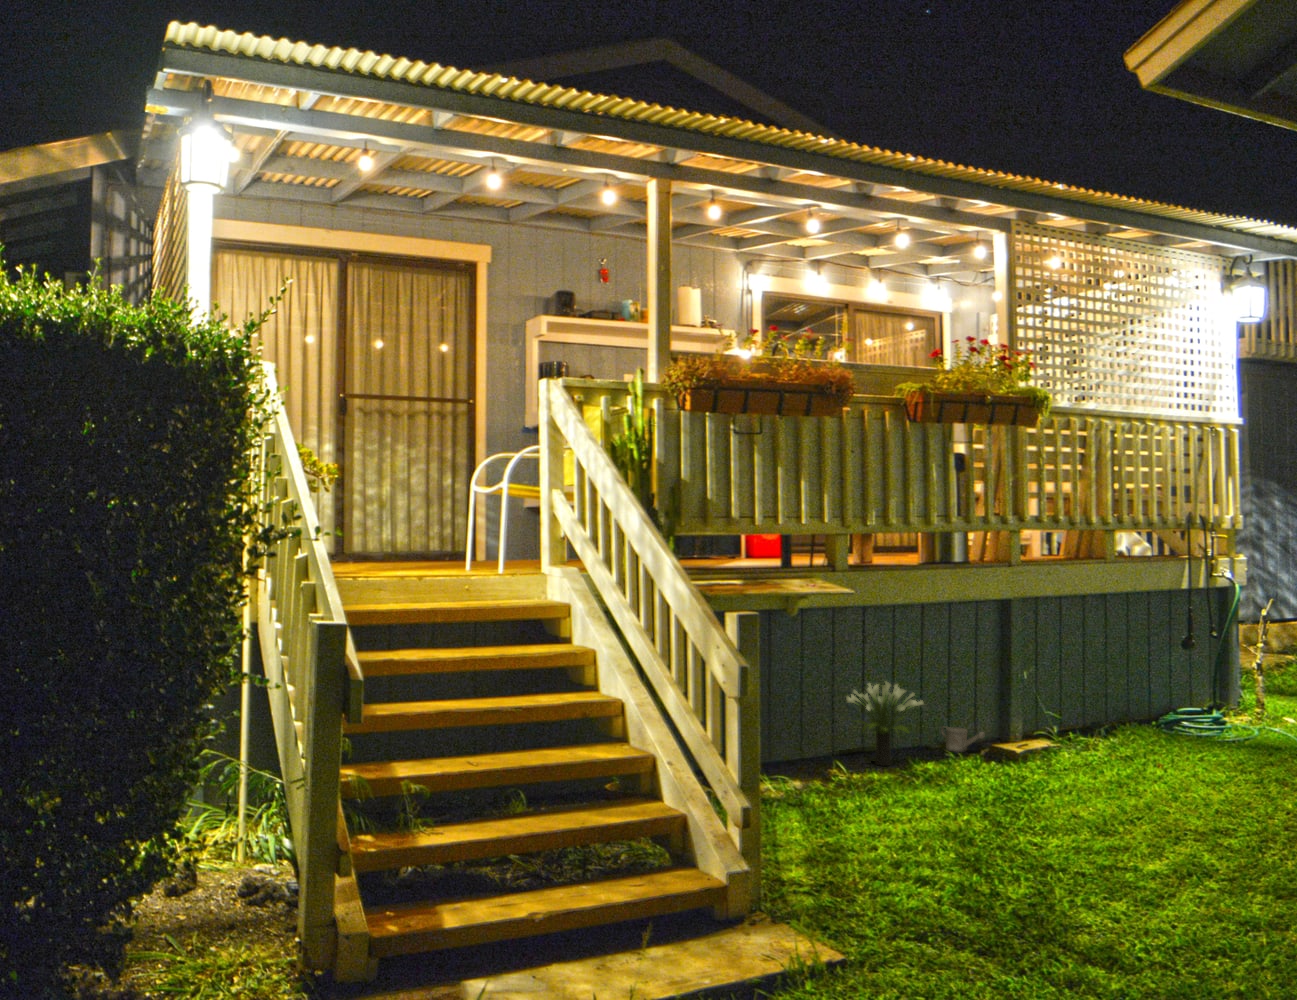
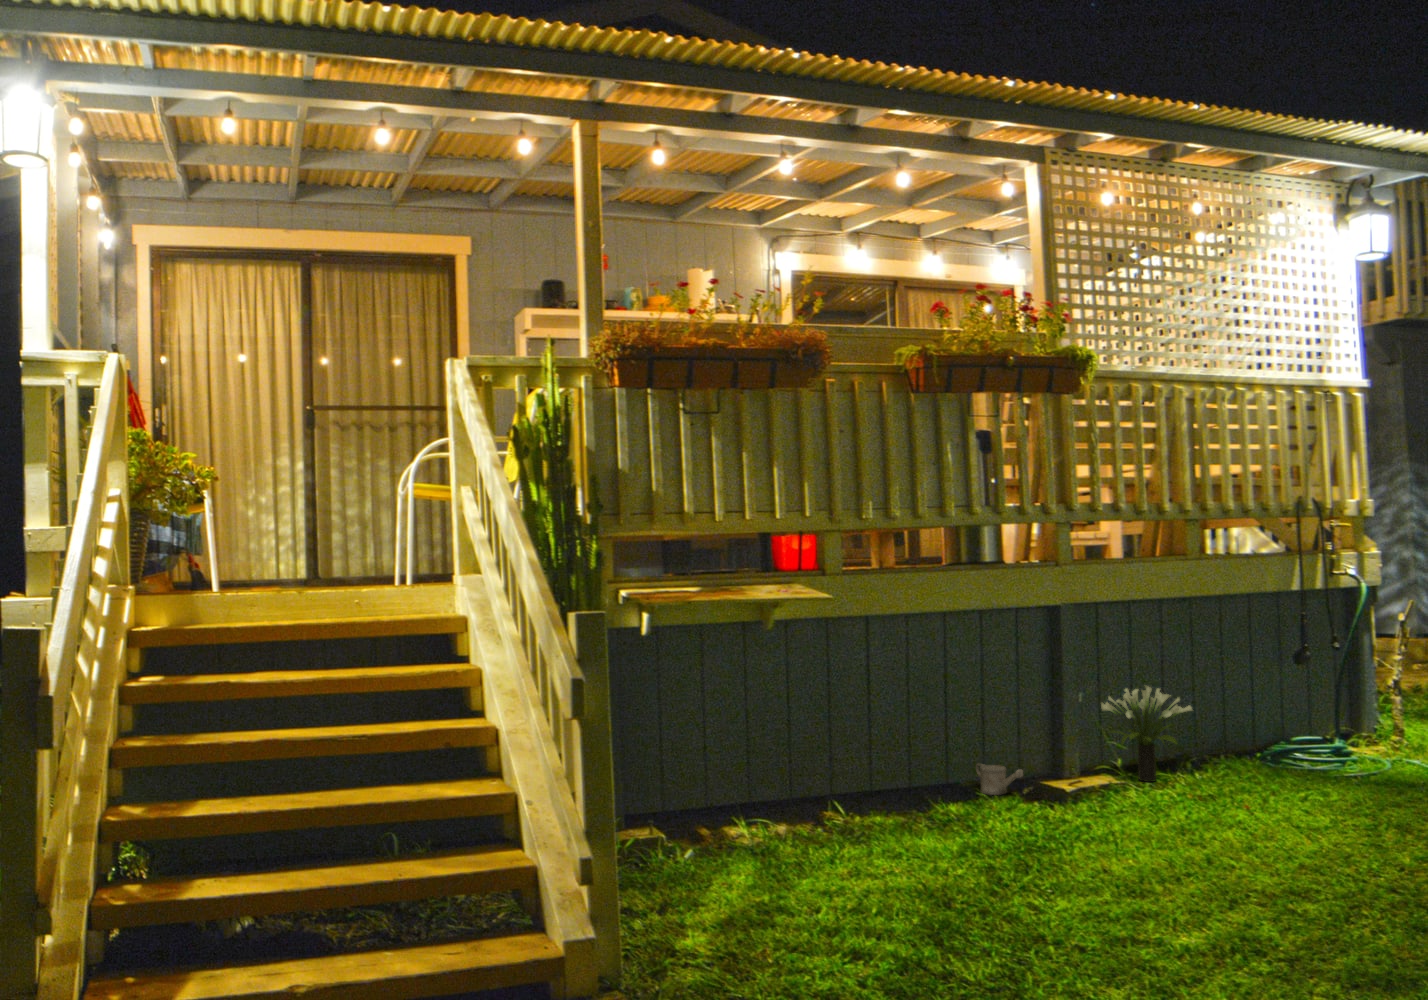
potted plant: present [846,682,924,766] -> present [1101,686,1192,782]

